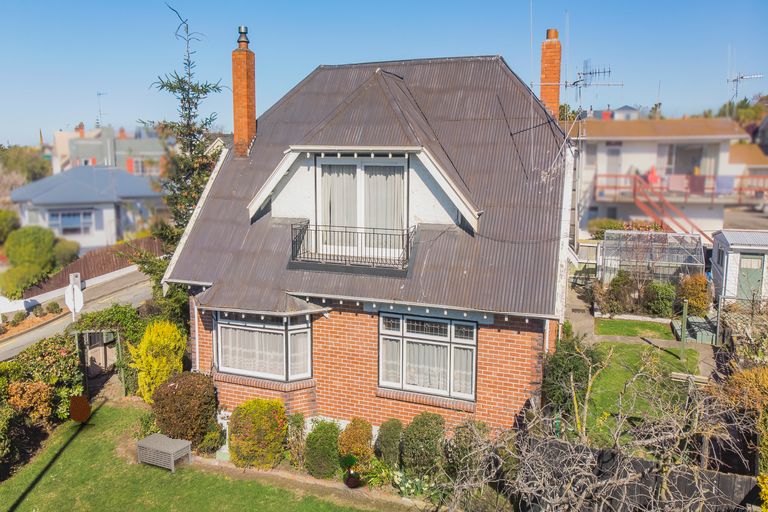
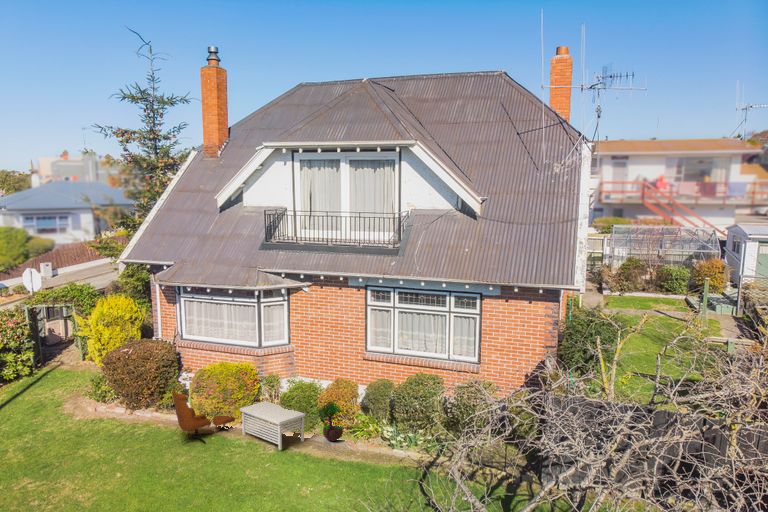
lounge chair: present [69,395,95,431] -> present [172,390,235,443]
storage bench: present [135,433,192,473] -> present [240,401,306,450]

